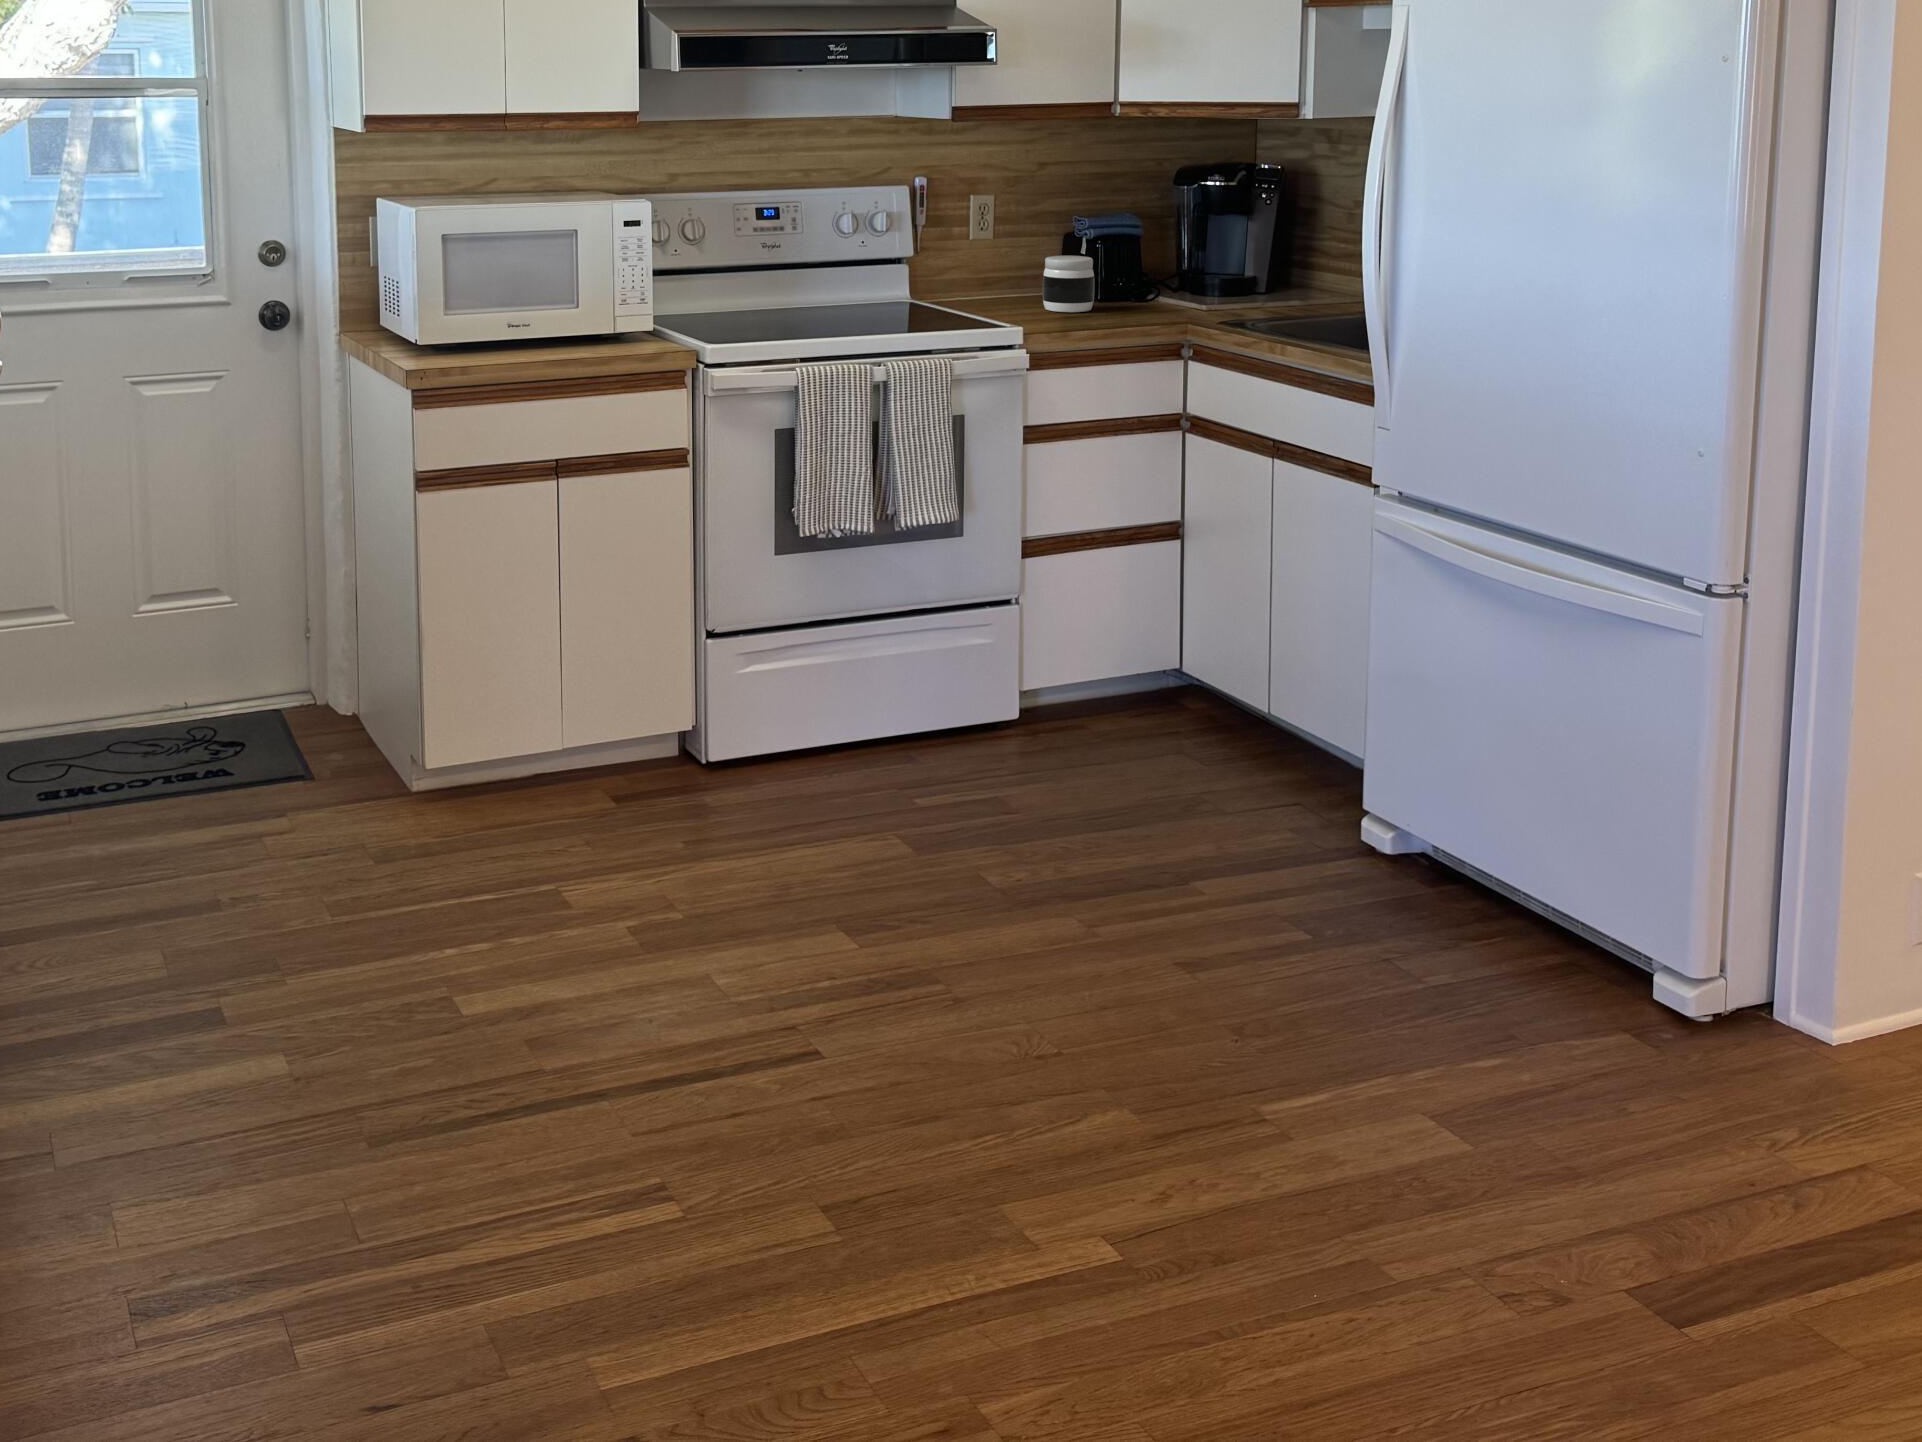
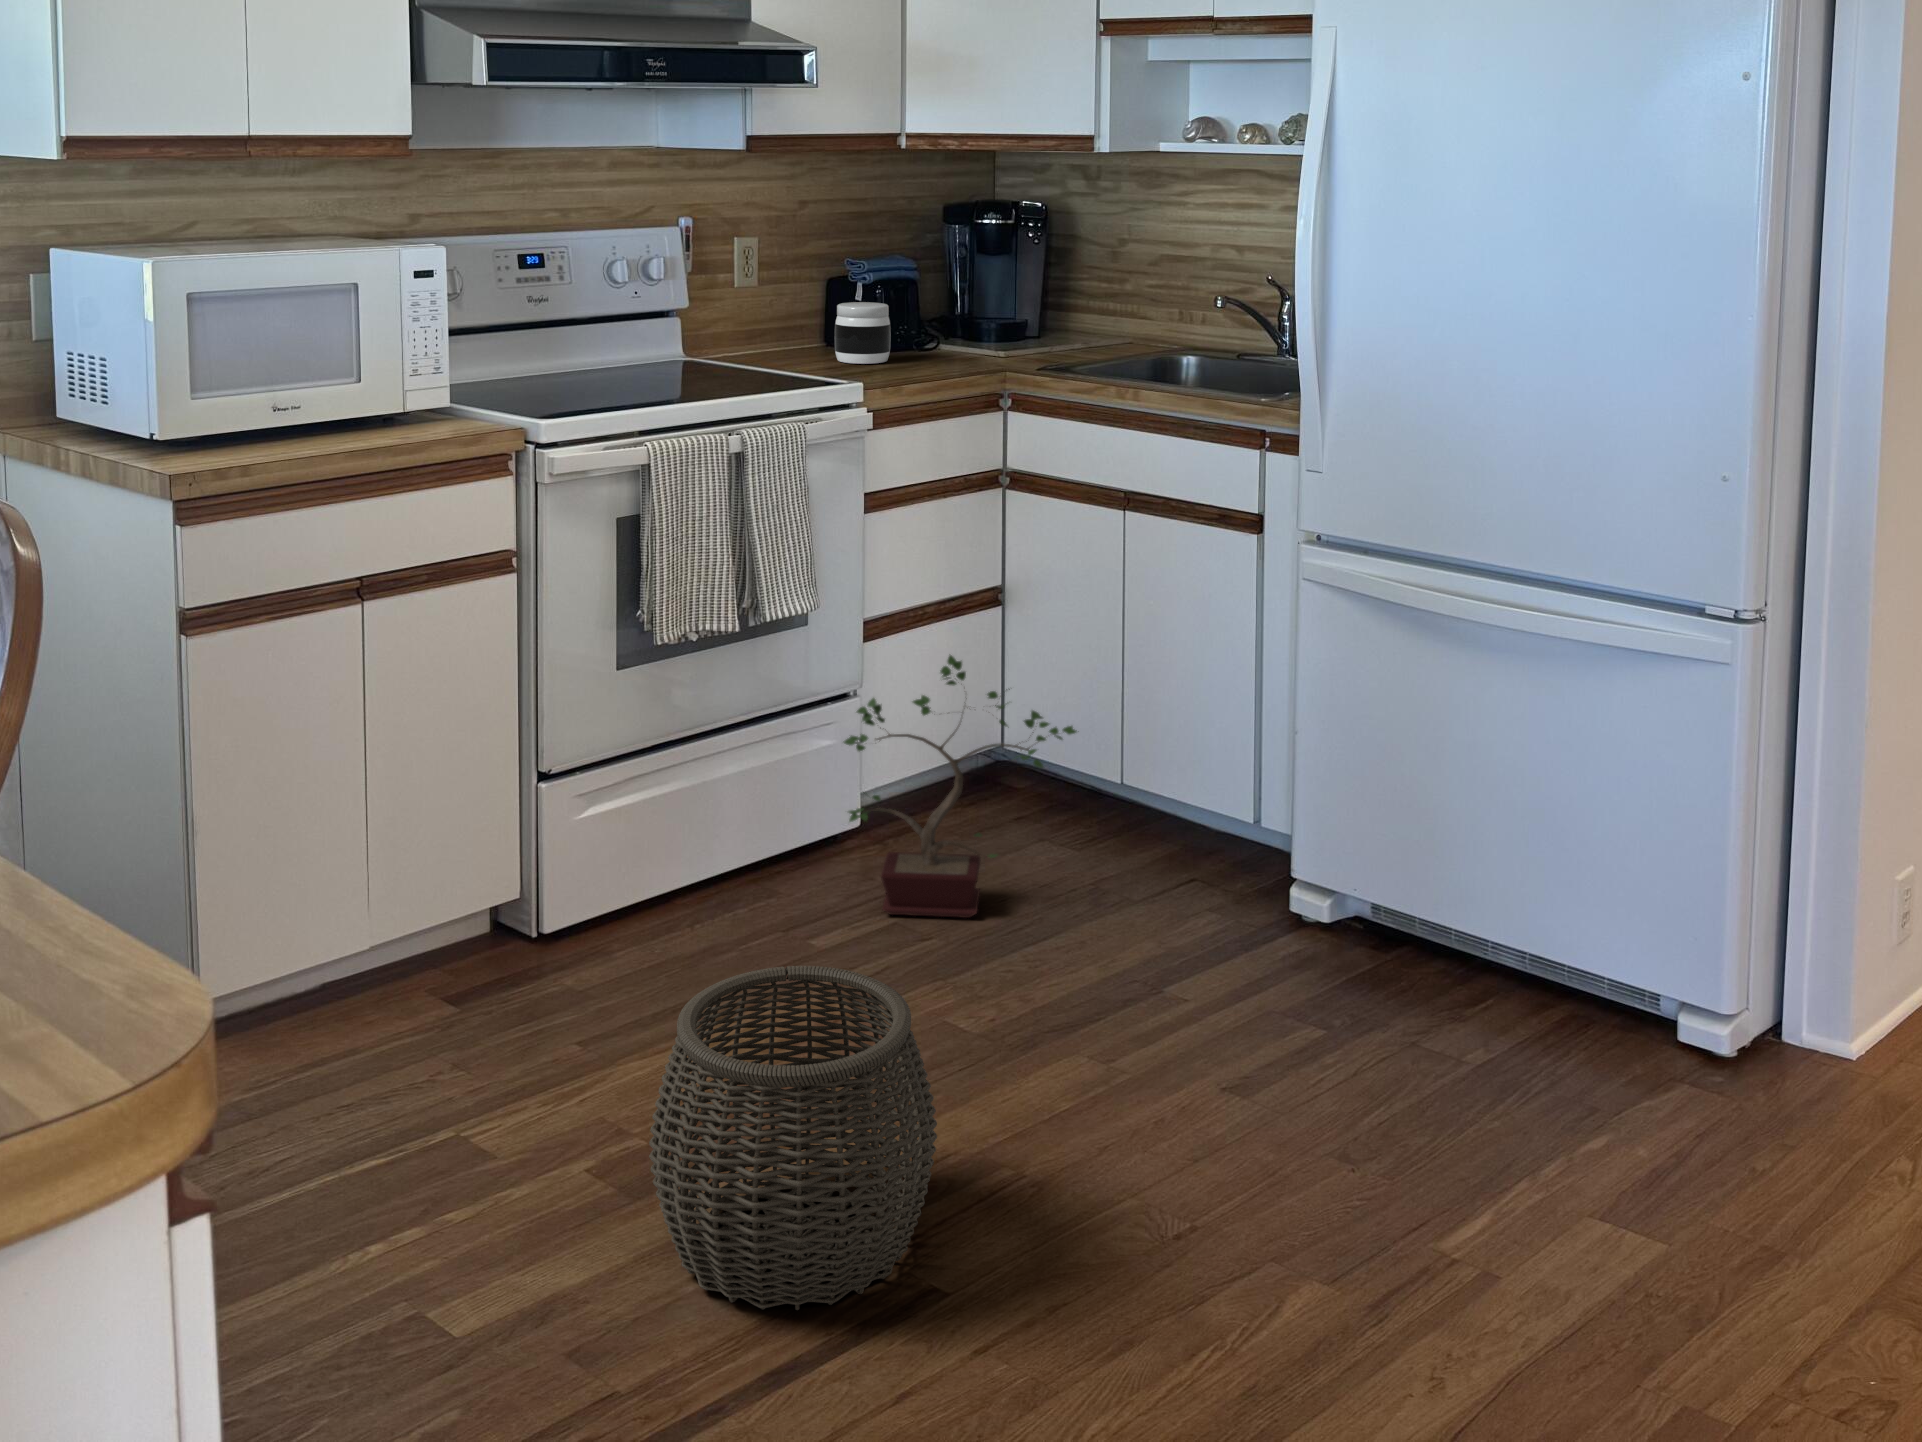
potted plant: none [958,570,1157,806] -> present [844,655,1077,918]
woven basket: none [646,782,873,1036] -> present [649,966,937,1310]

